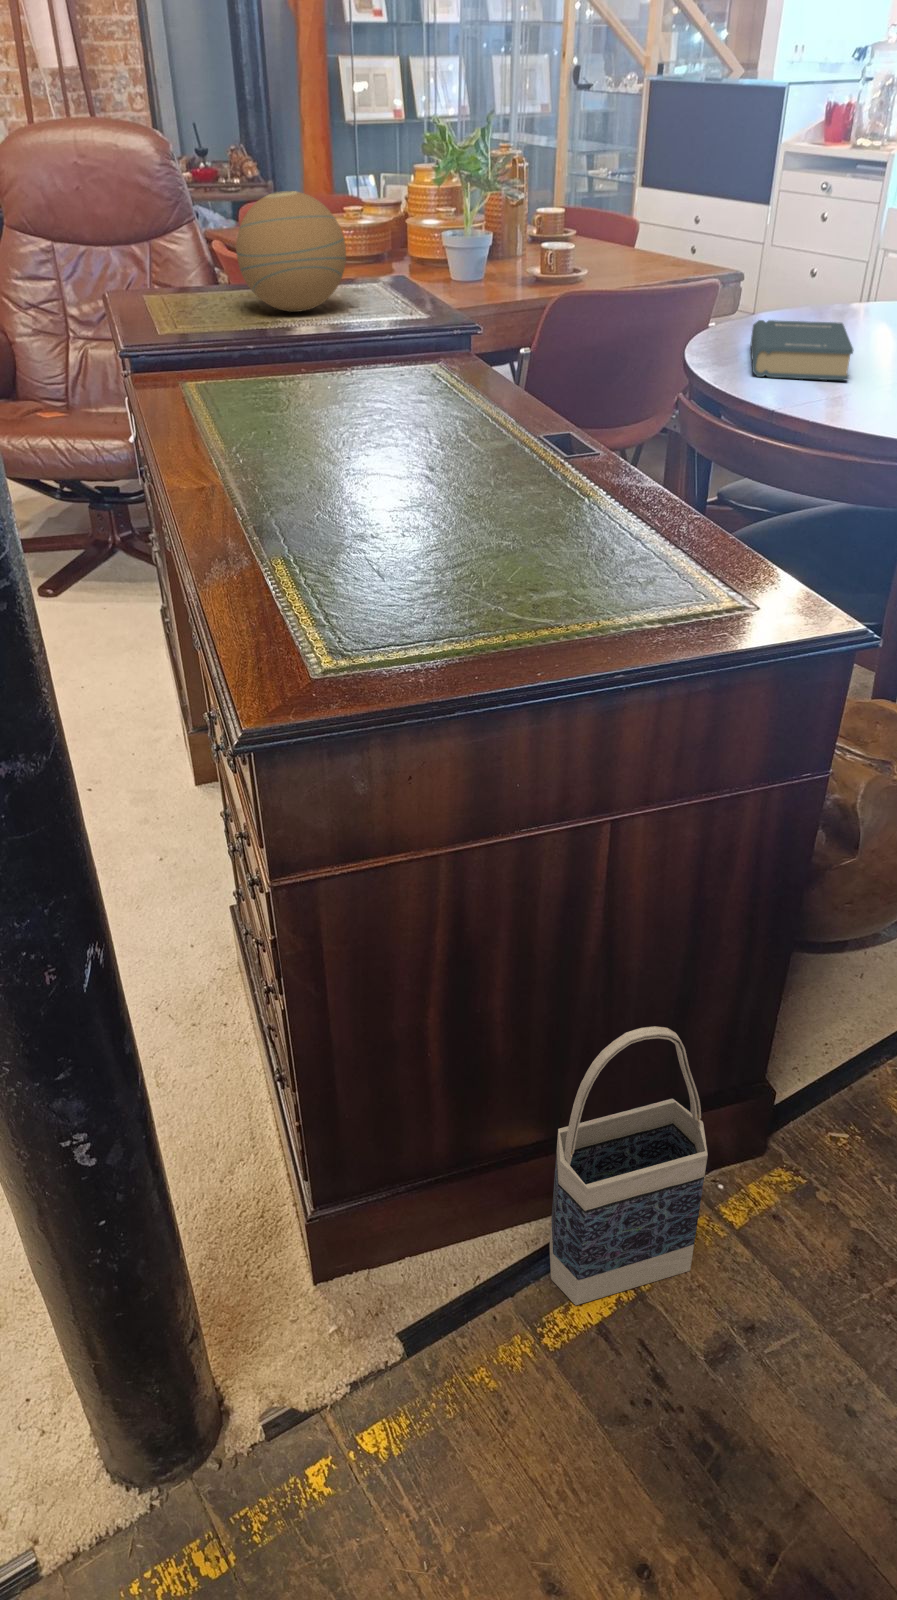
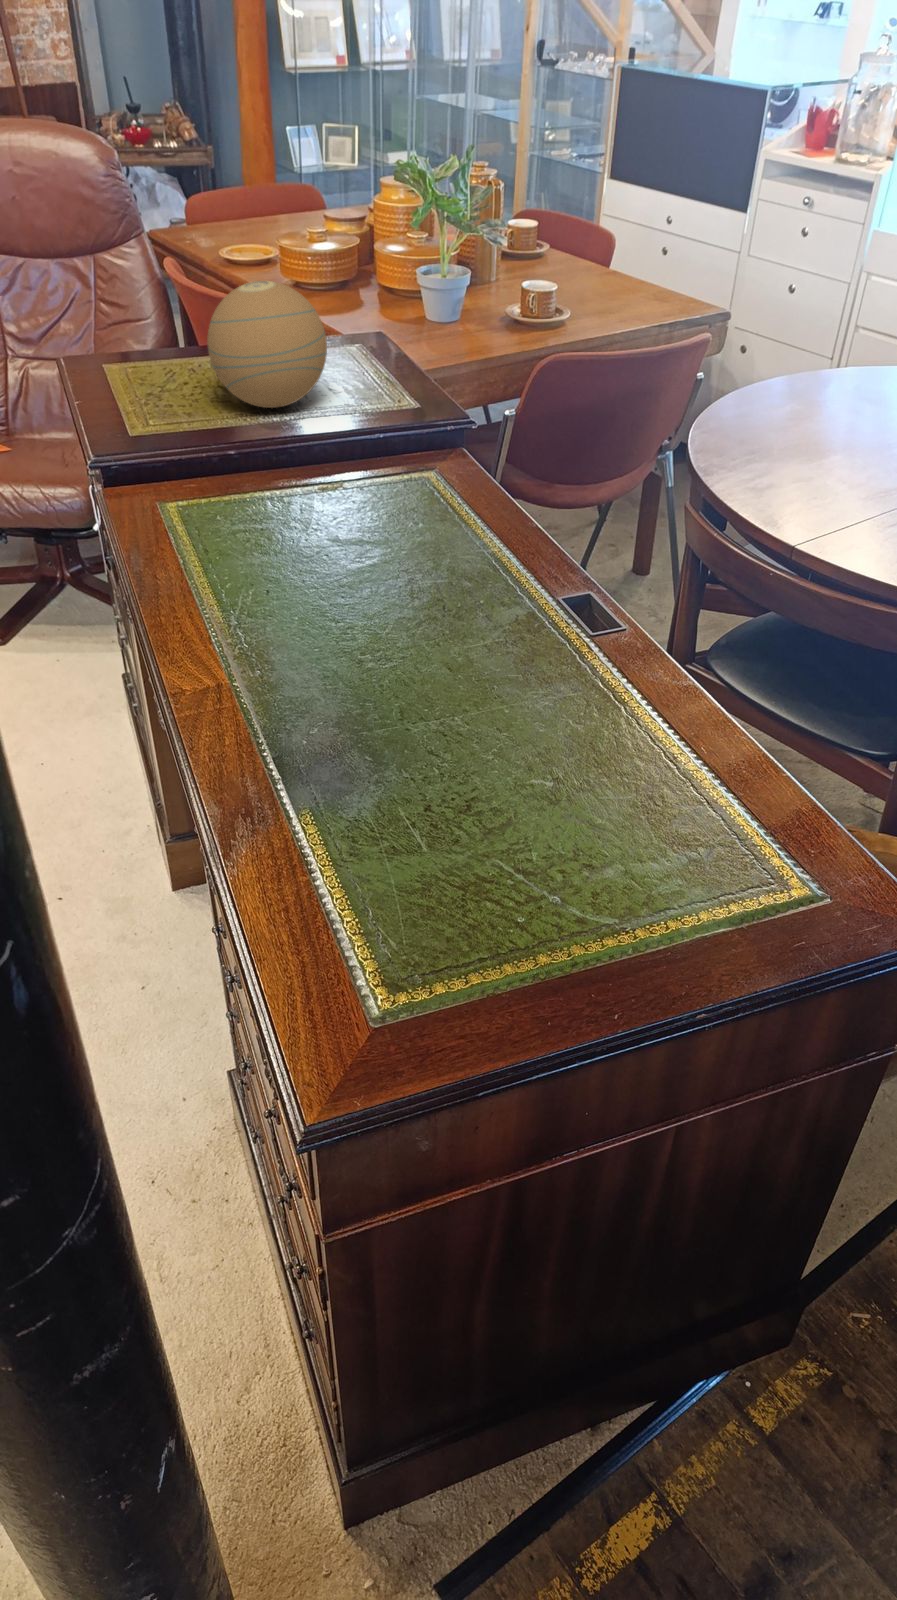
hardback book: present [751,320,853,380] -> none [752,406,866,488]
bag: present [550,1026,708,1305] -> none [582,1307,751,1540]

